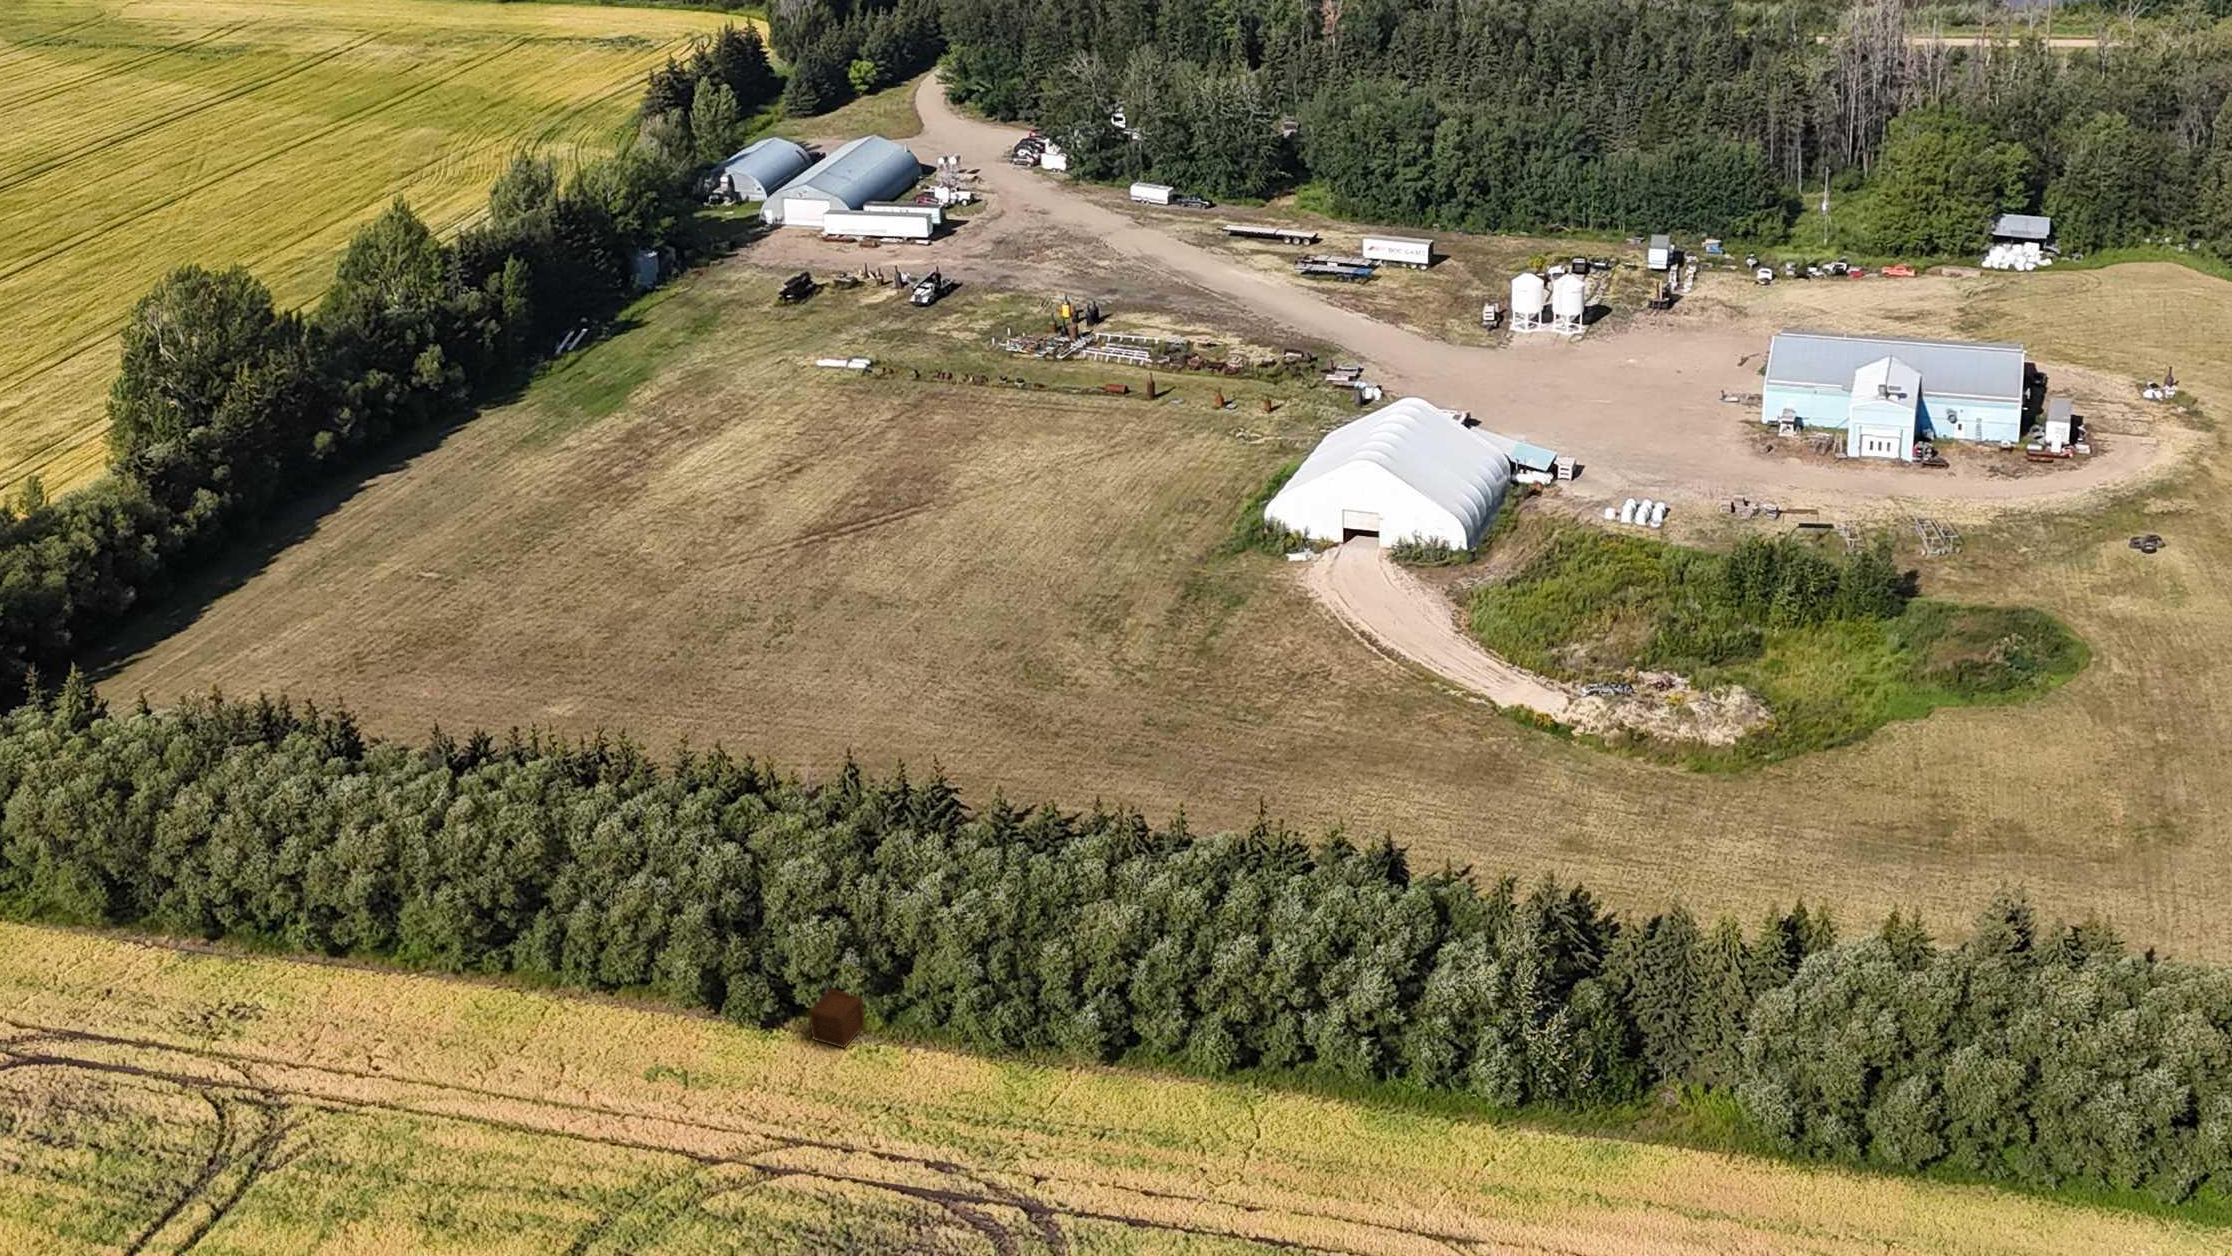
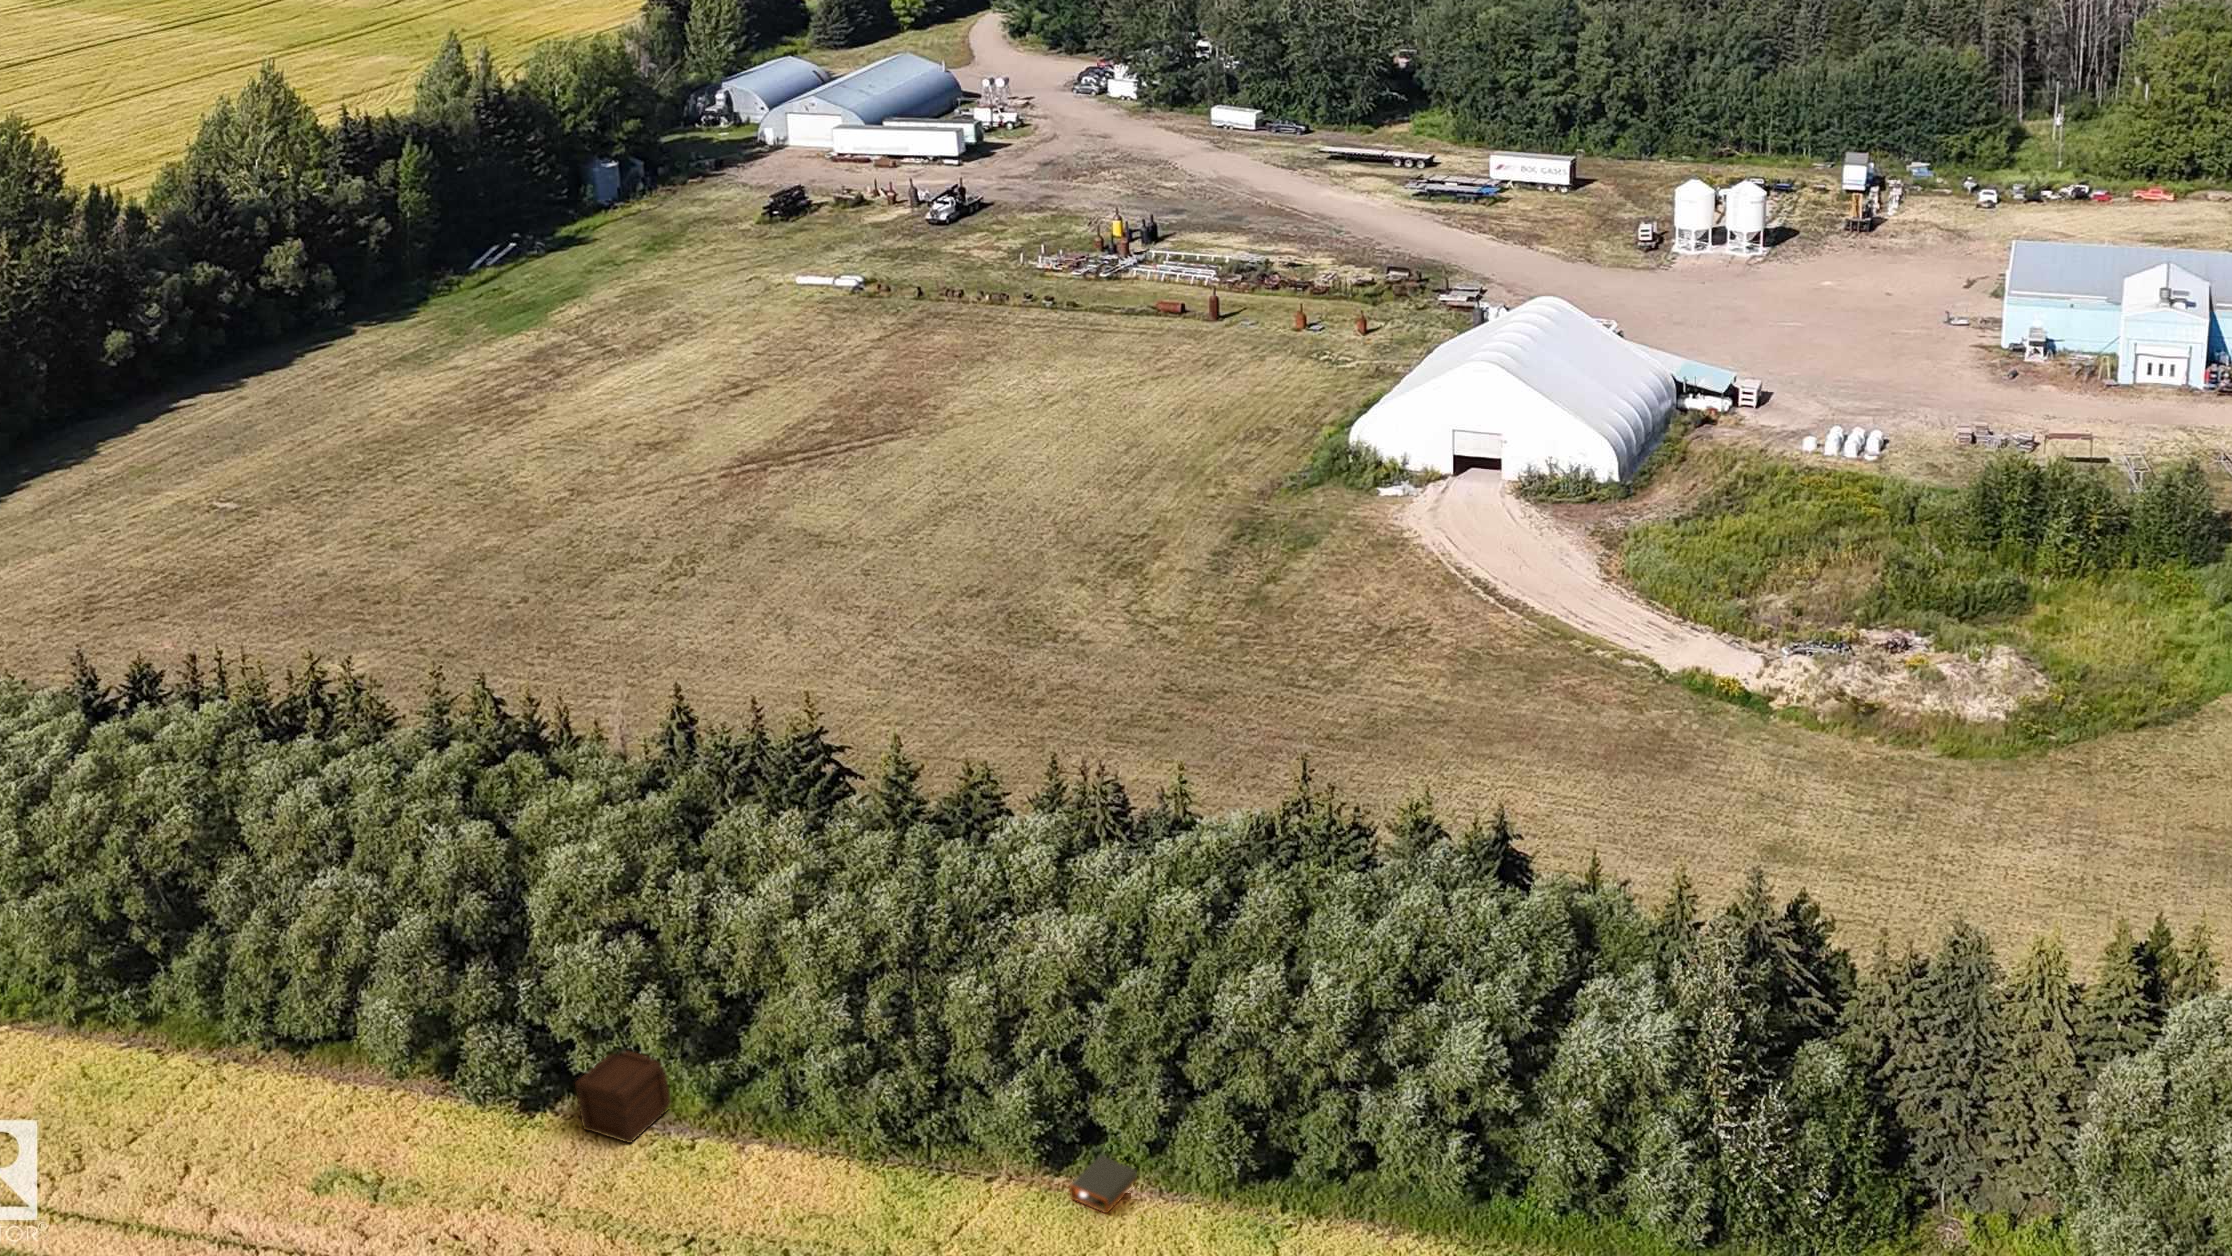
storage box: none [1125,1054,1166,1089] -> present [1070,1156,1137,1213]

